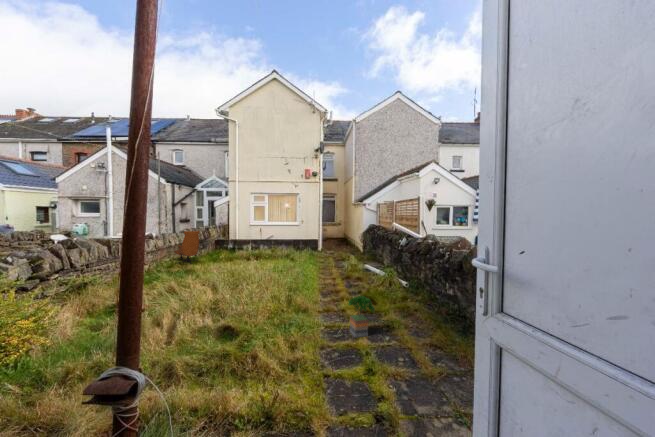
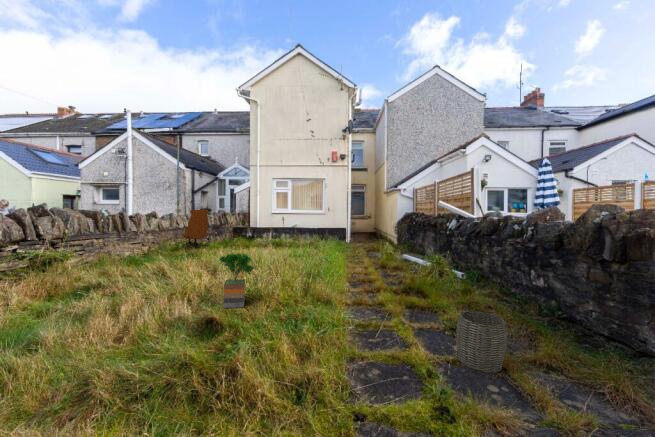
potted tree: present [348,296,375,337] -> present [219,253,254,308]
woven basket: none [385,315,412,351] -> present [456,311,507,373]

